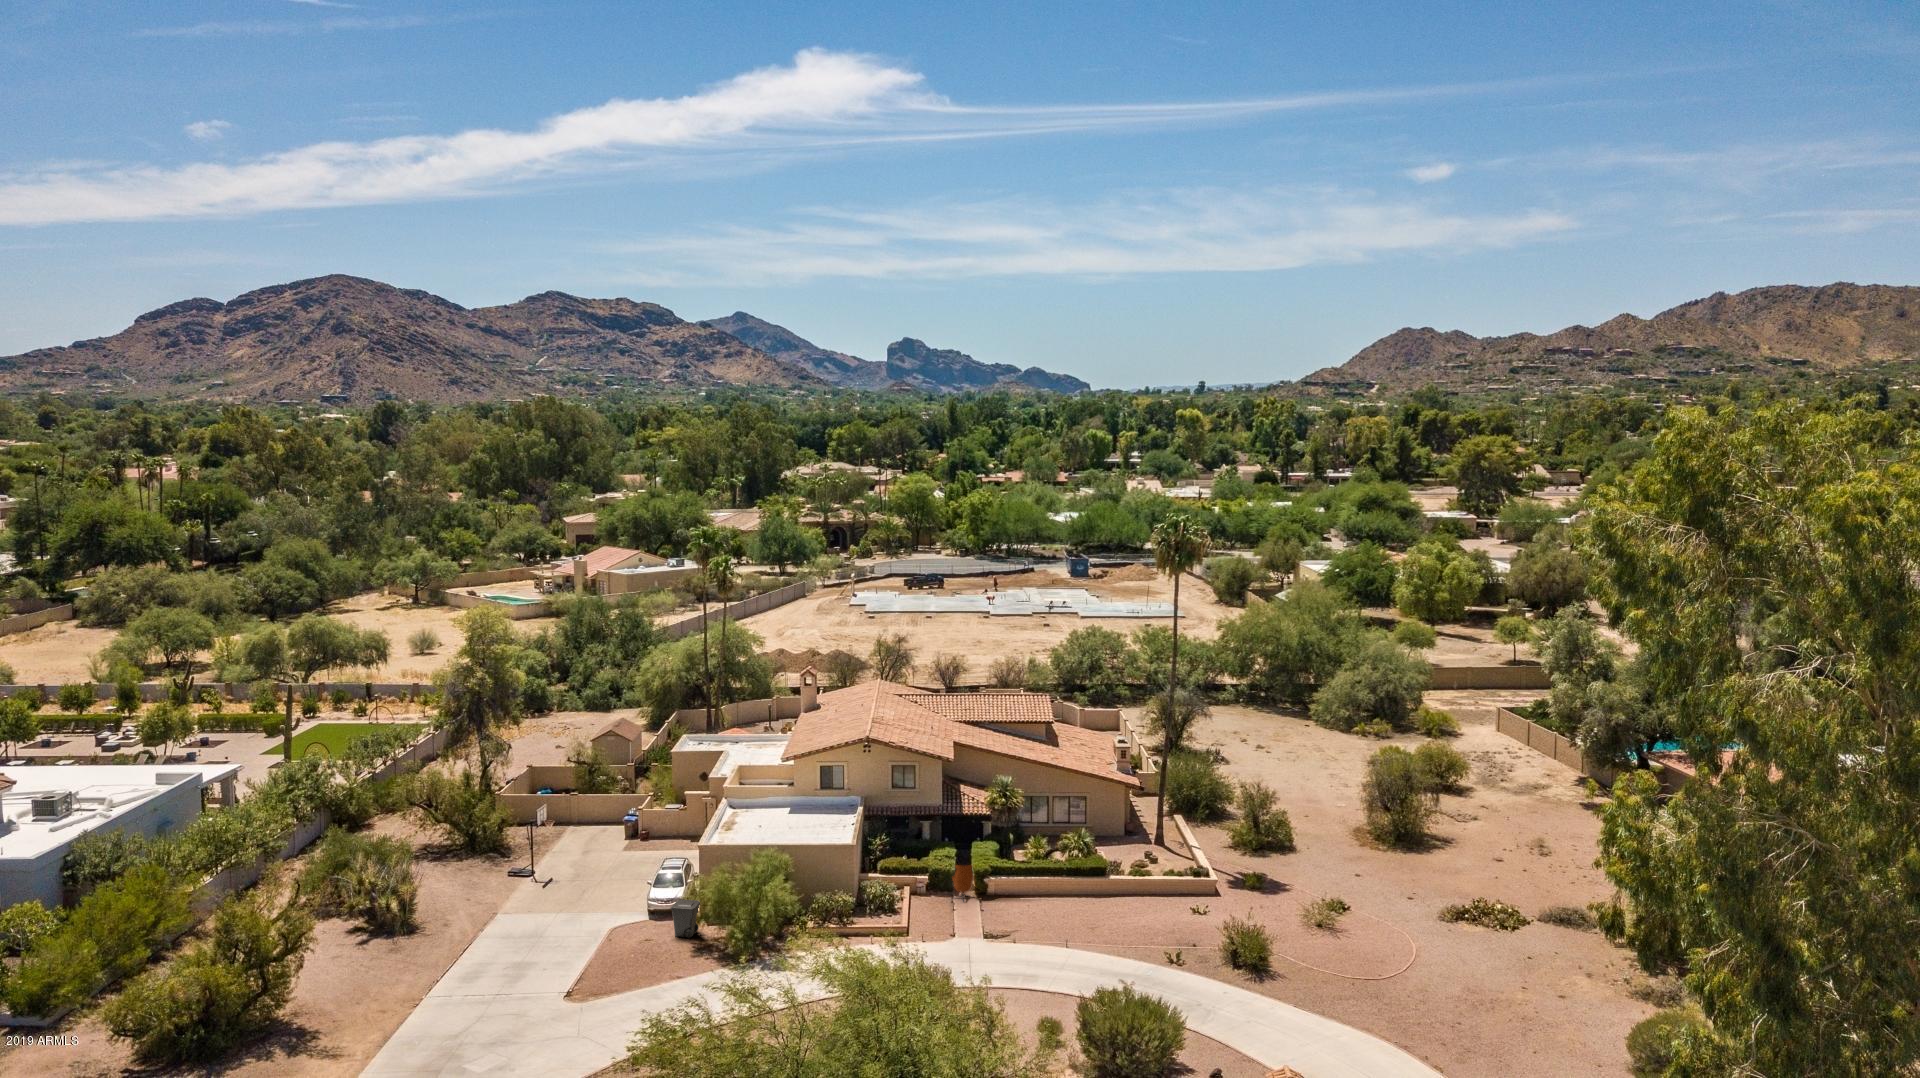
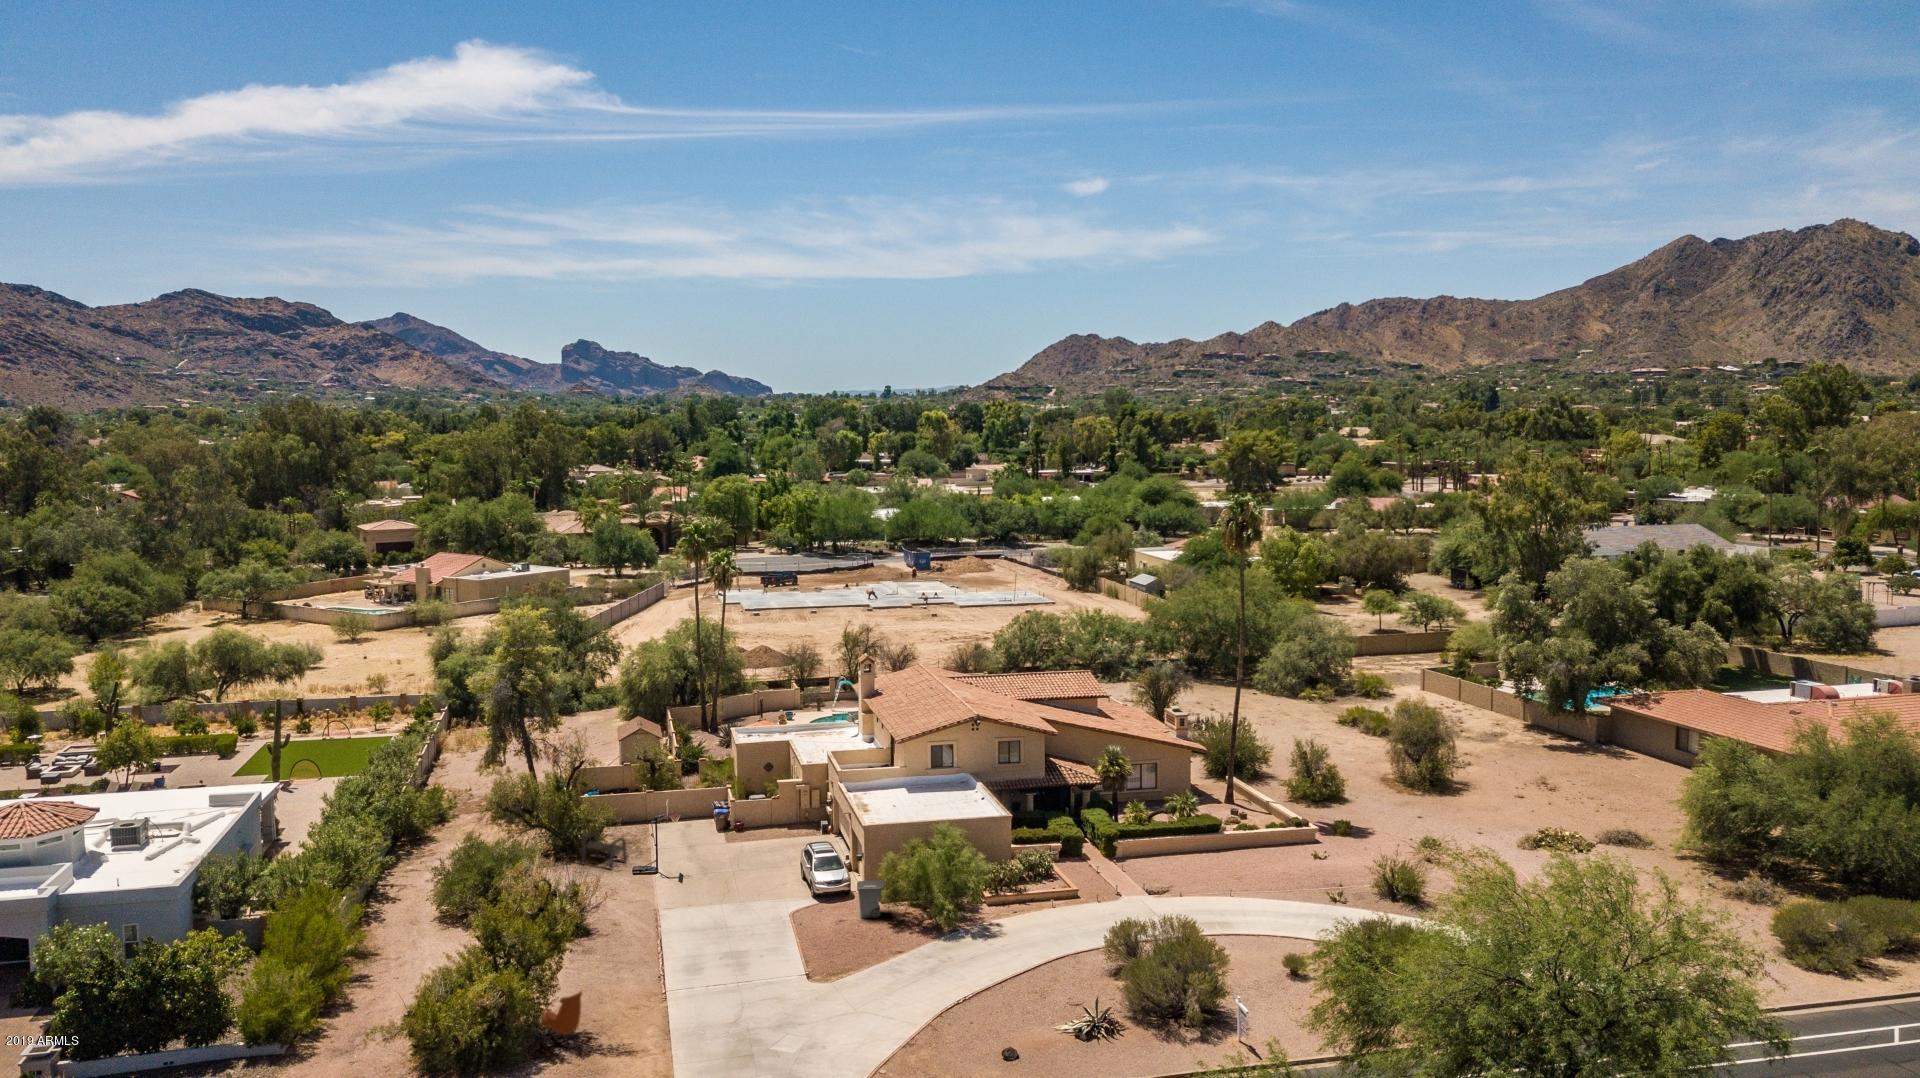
bench: none [484,830,524,866] -> present [581,833,627,870]
lounge chair: present [952,865,974,898] -> present [541,991,582,1047]

